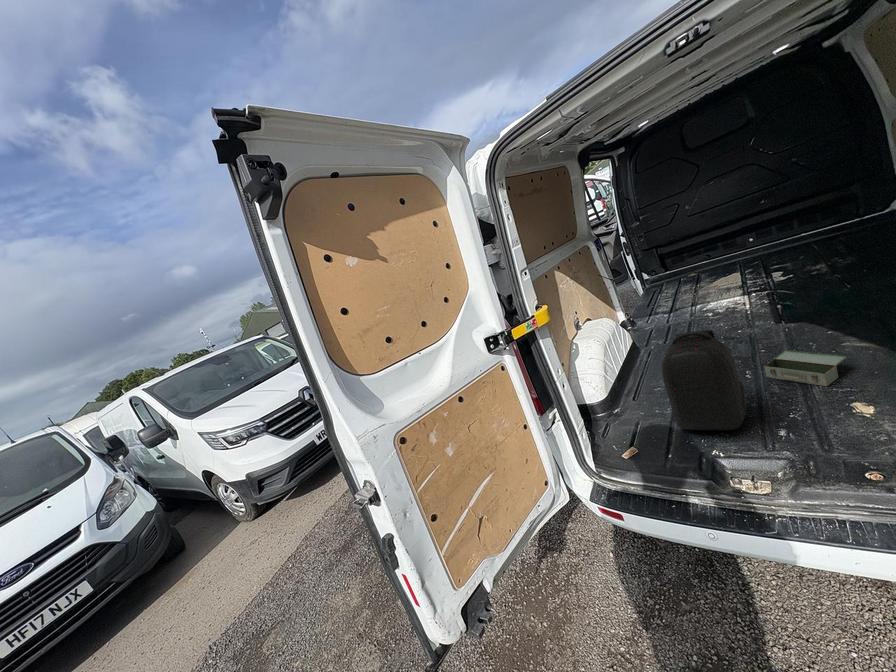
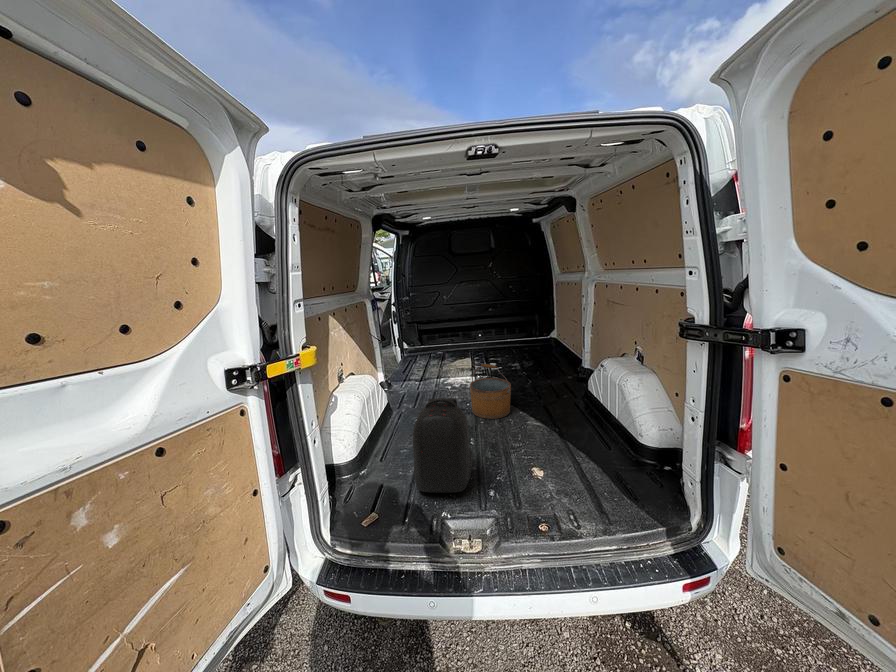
bucket: none [737,279,809,345] -> present [470,364,511,419]
toolbox: present [764,350,847,386] -> none [484,424,532,455]

